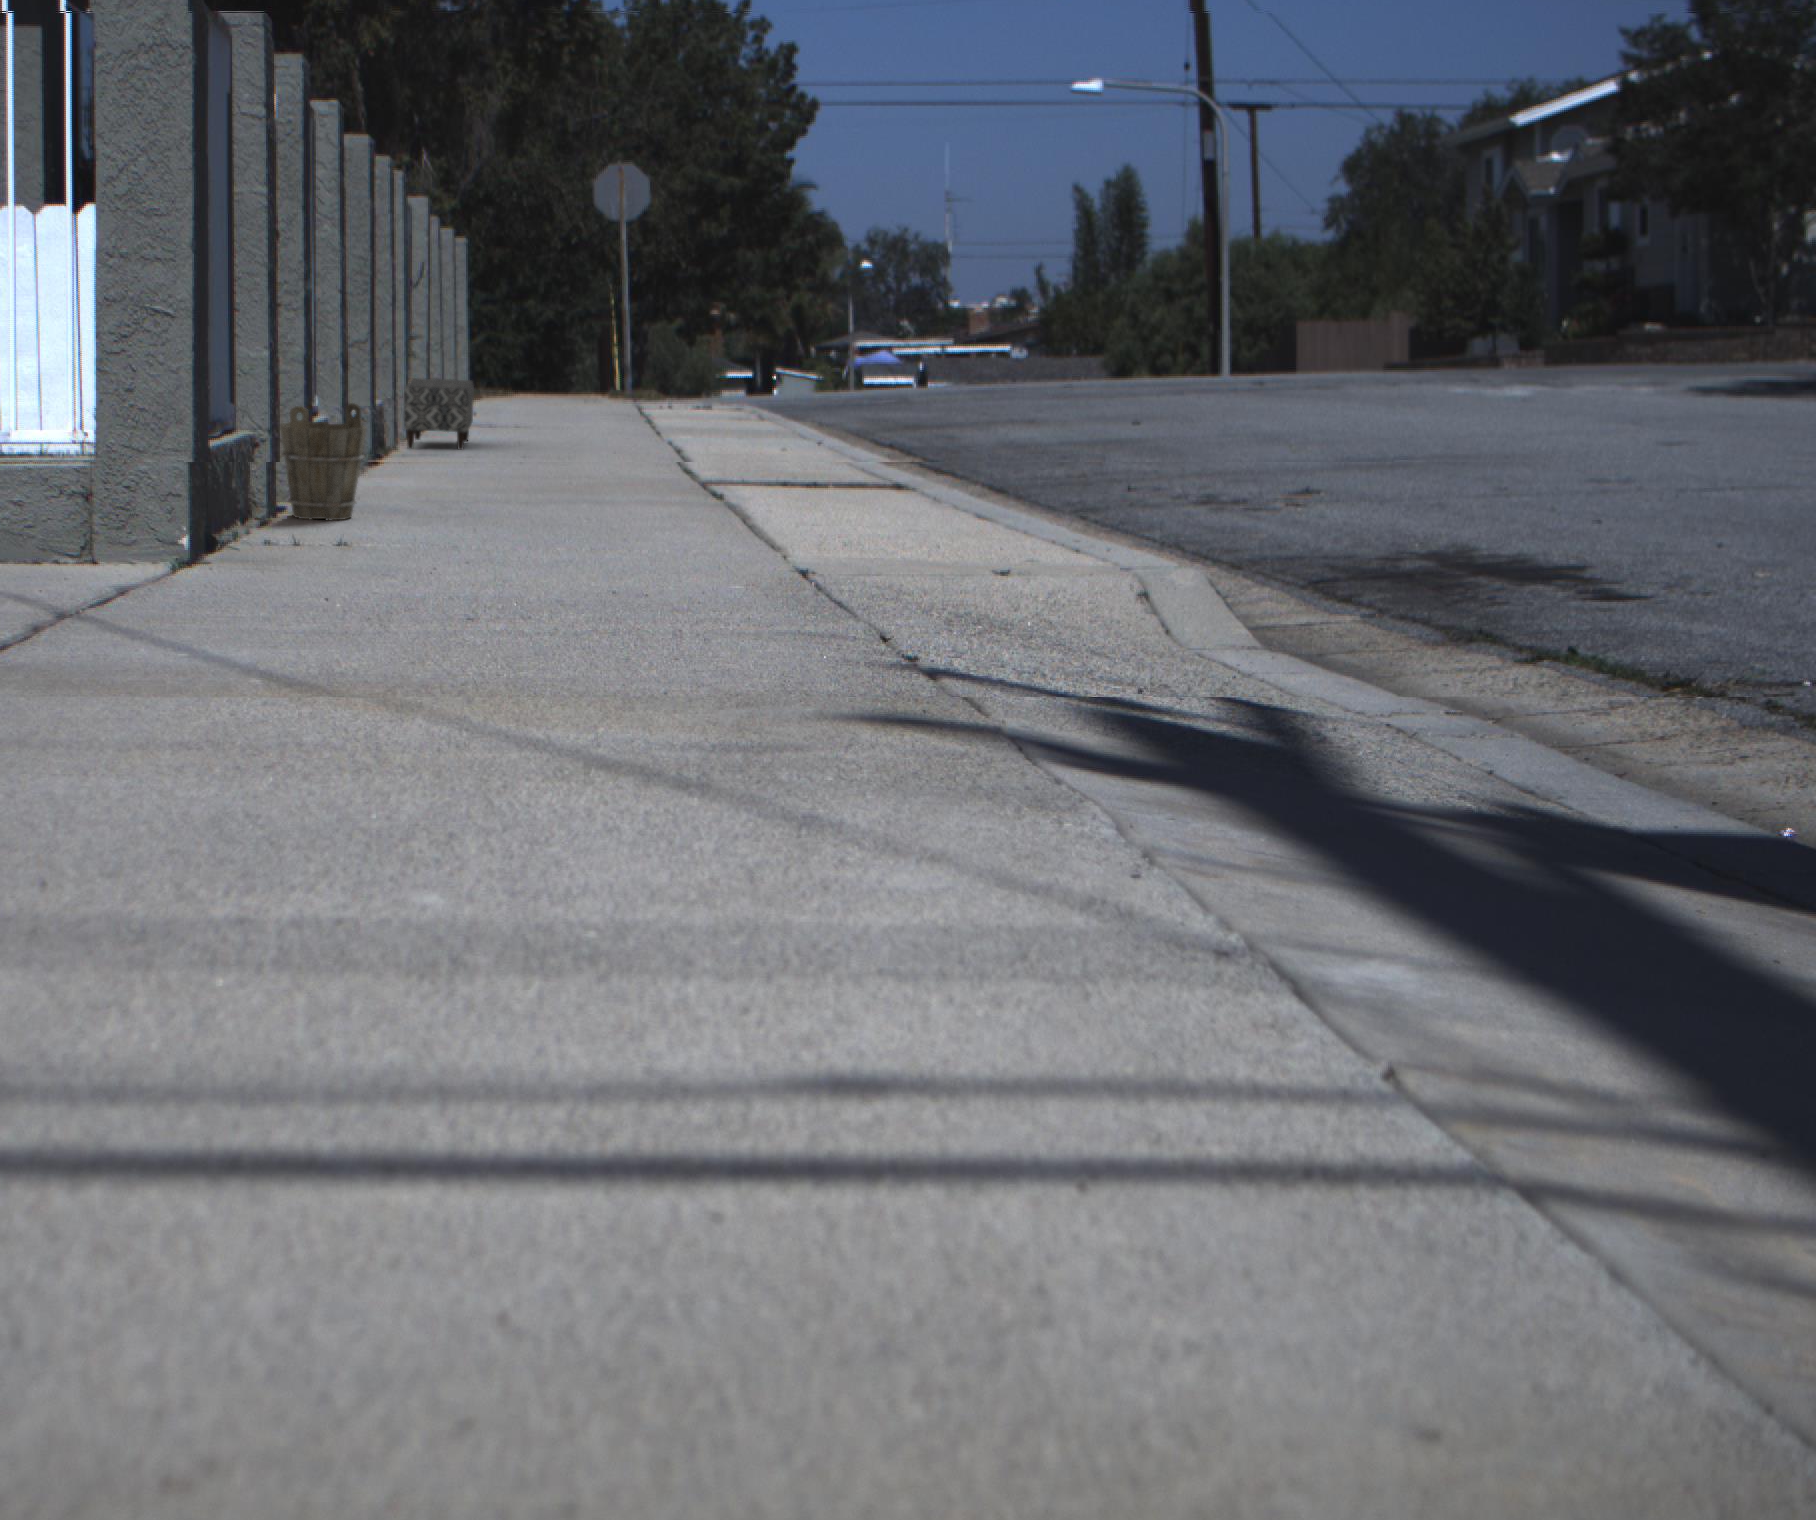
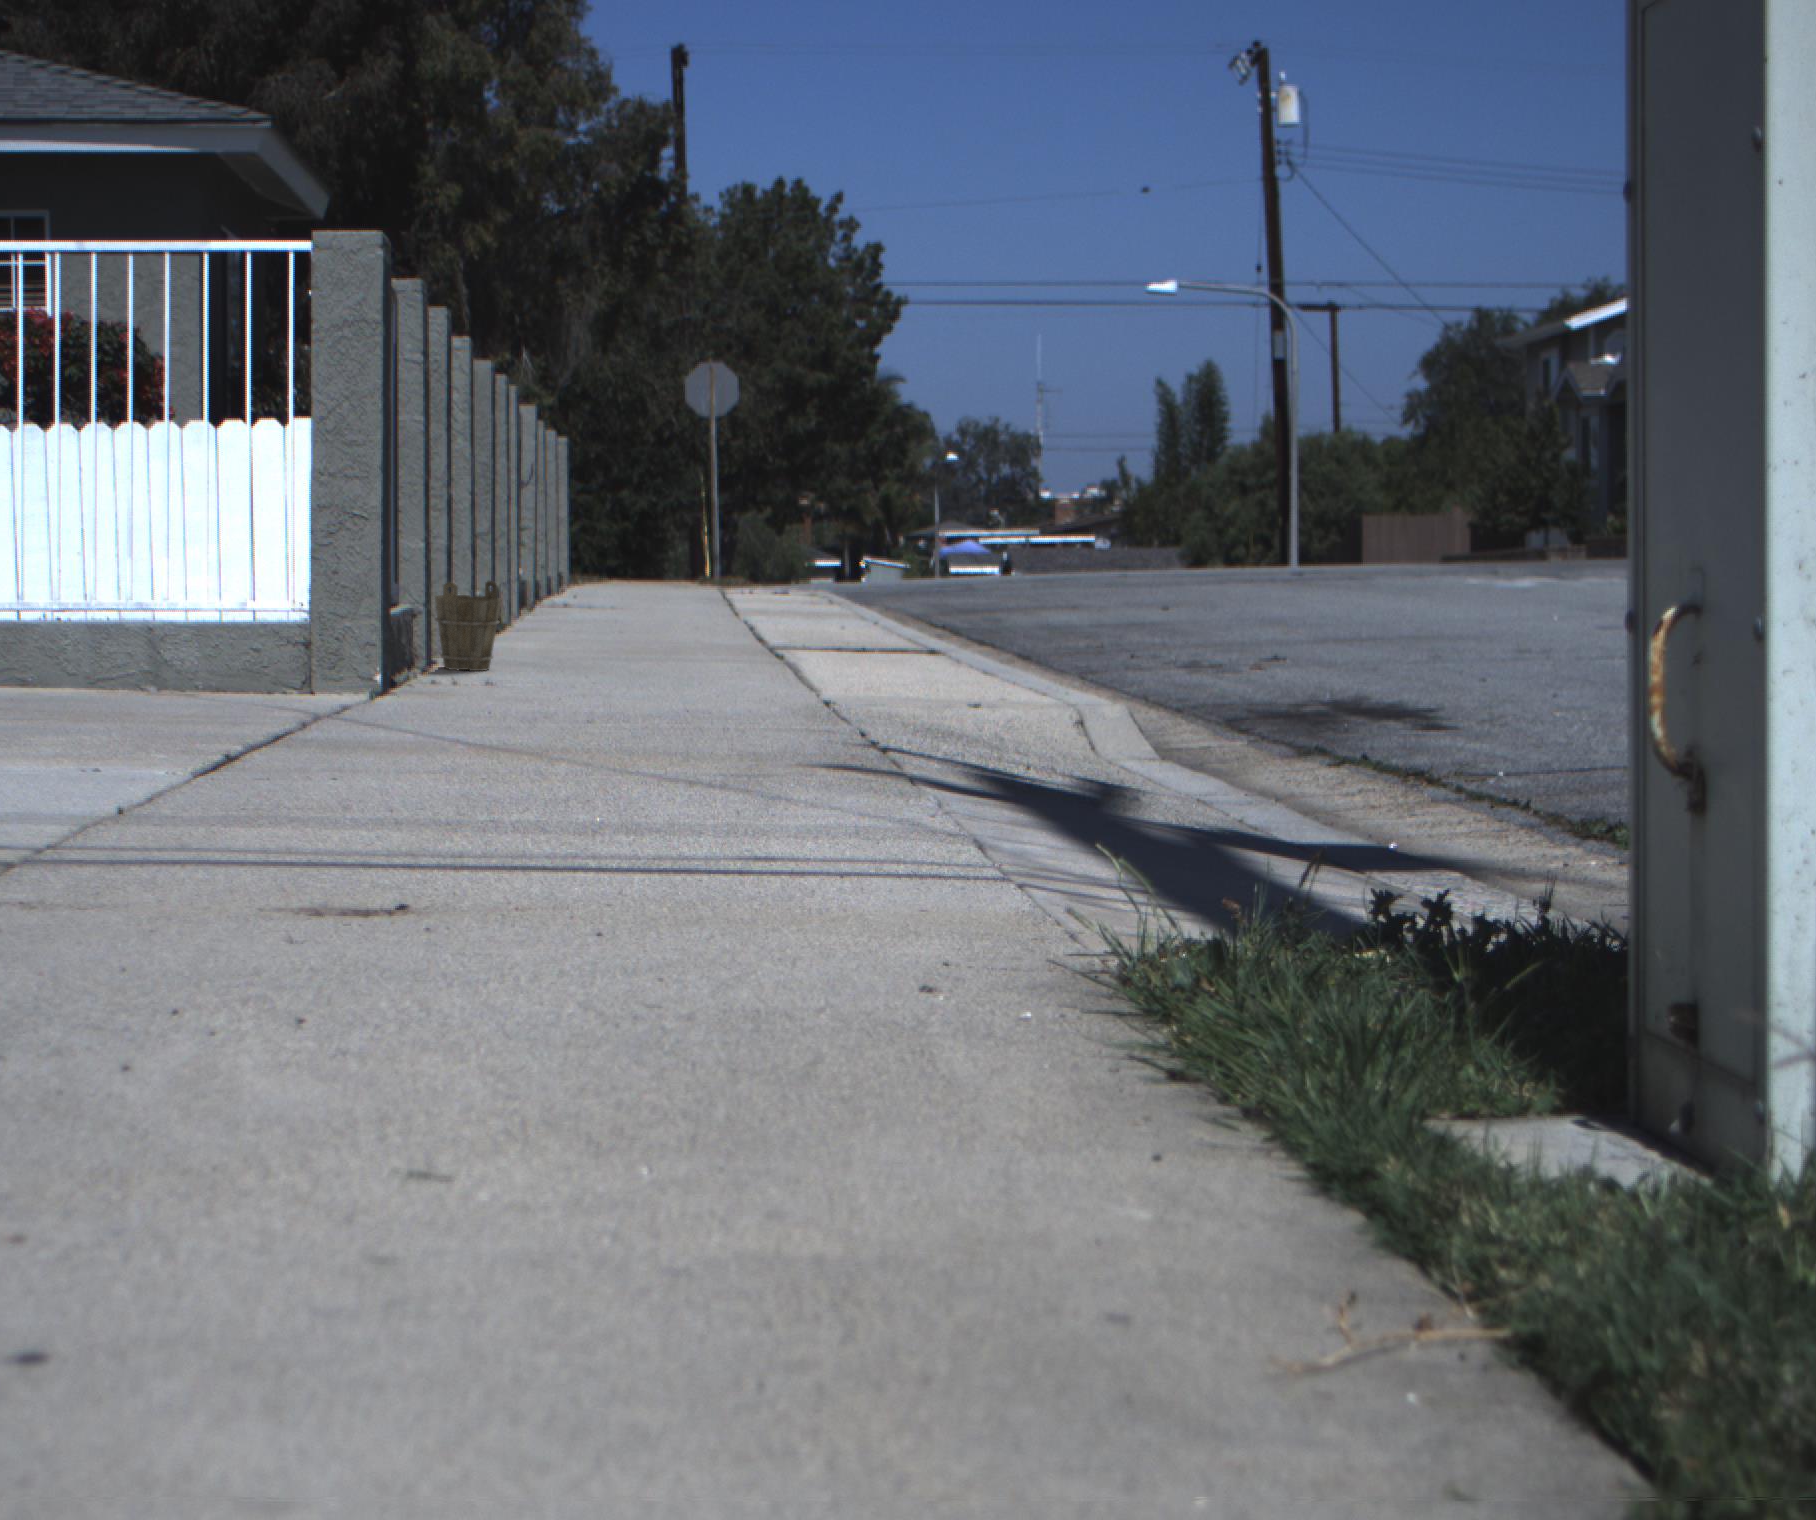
bench: present [403,378,474,450] -> none [517,563,578,628]

